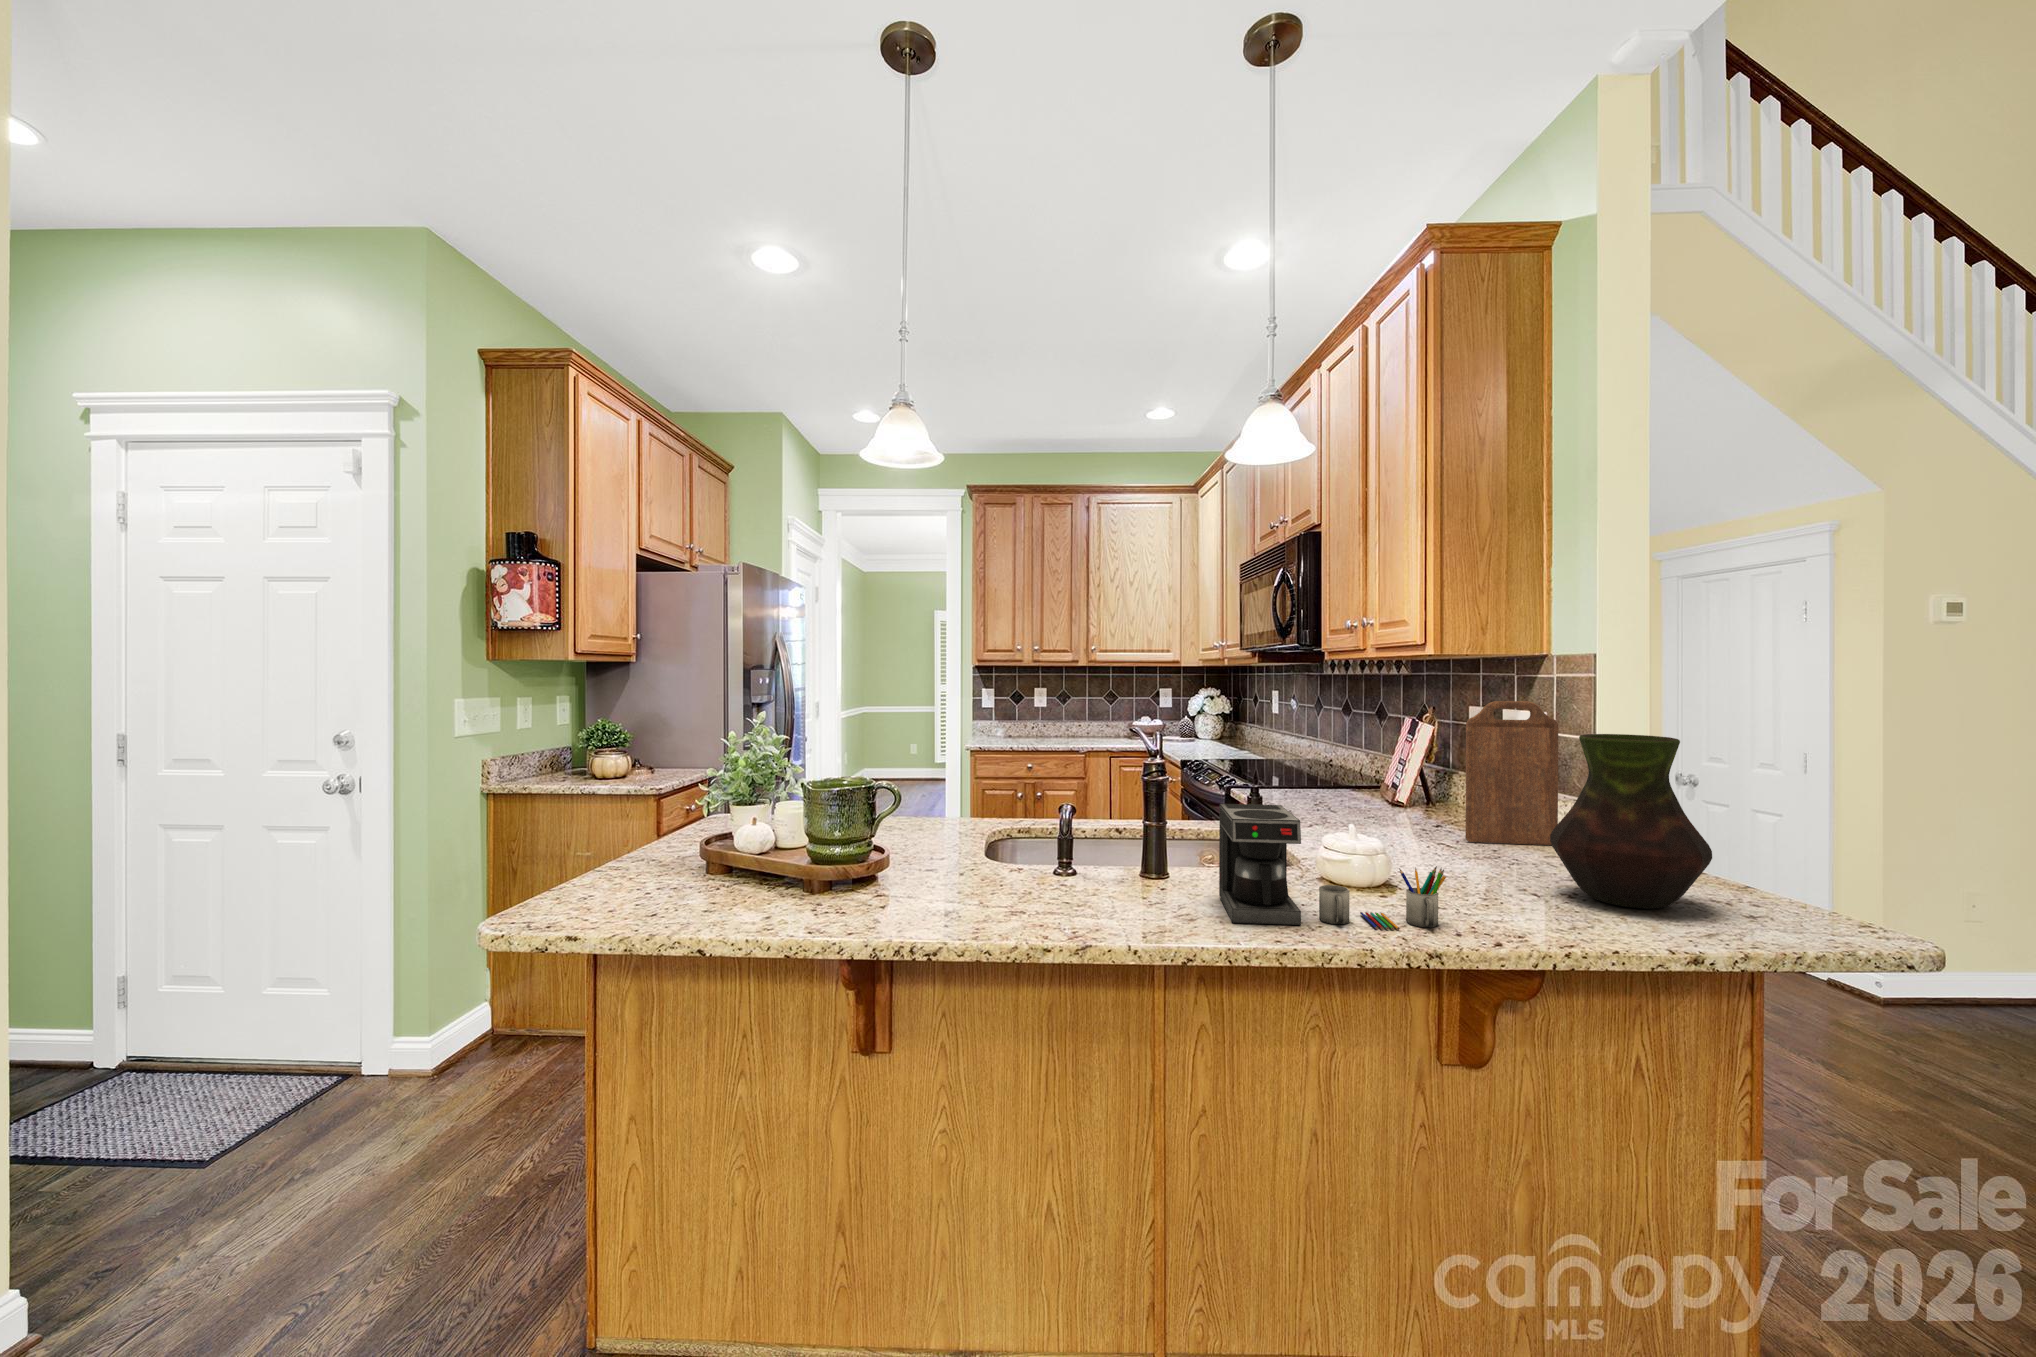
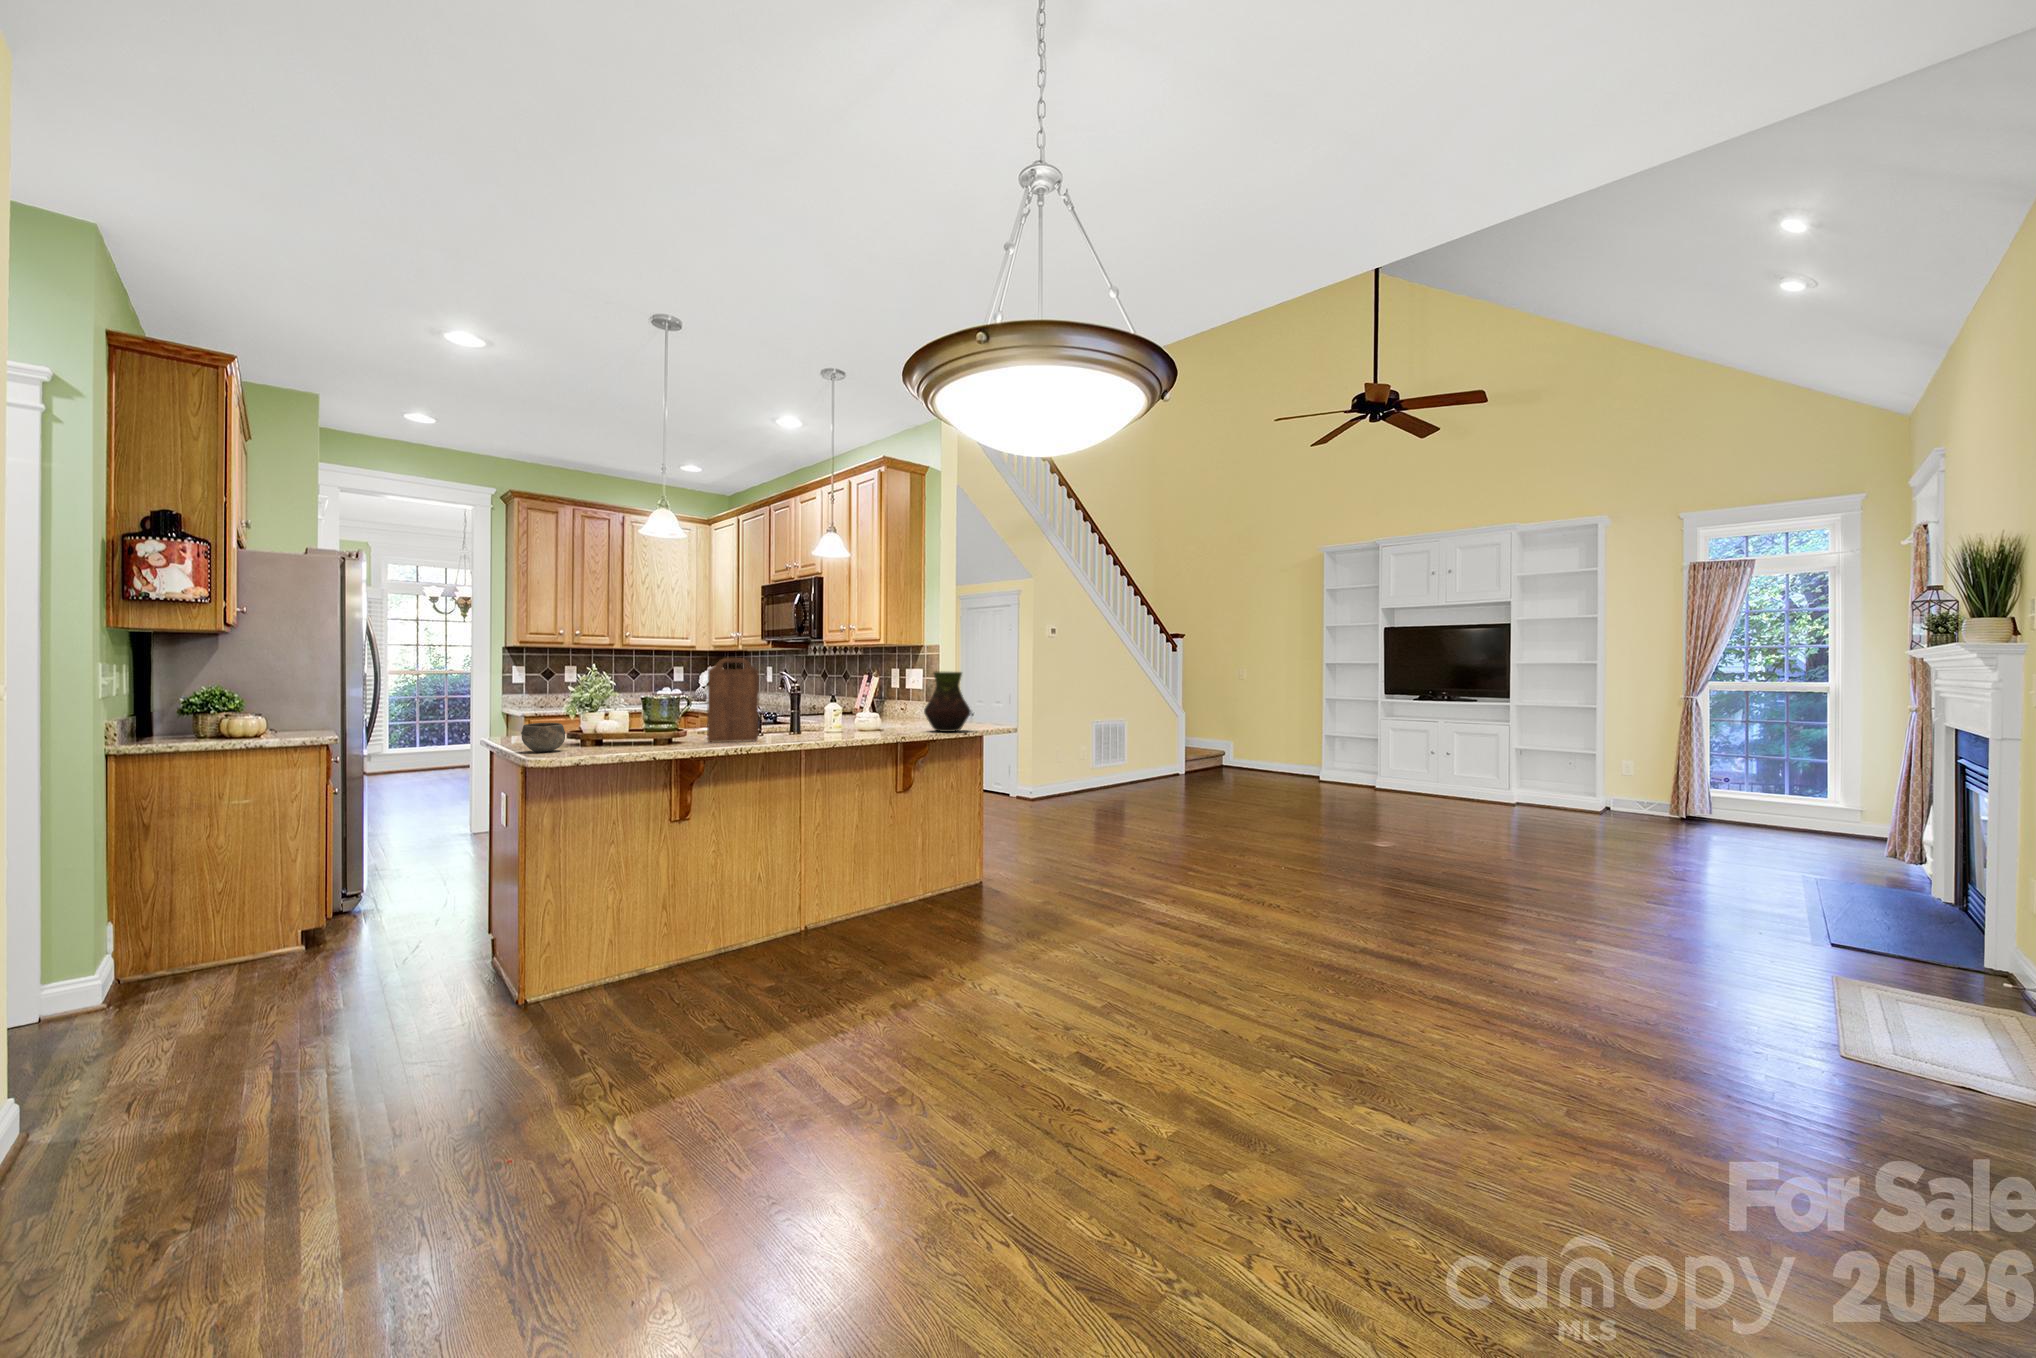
cutting board: present [1465,701,1558,845] -> present [707,658,759,742]
coffee maker: present [1219,804,1446,930] -> none [807,699,892,740]
bowl: none [596,842,688,909] -> present [521,723,565,752]

